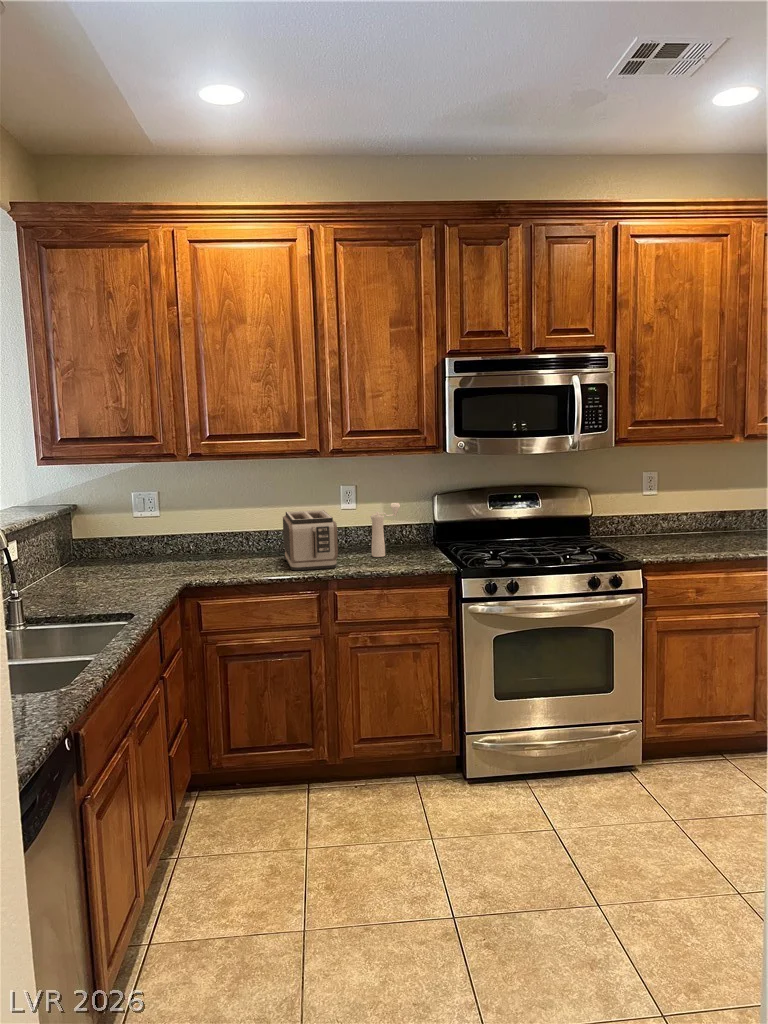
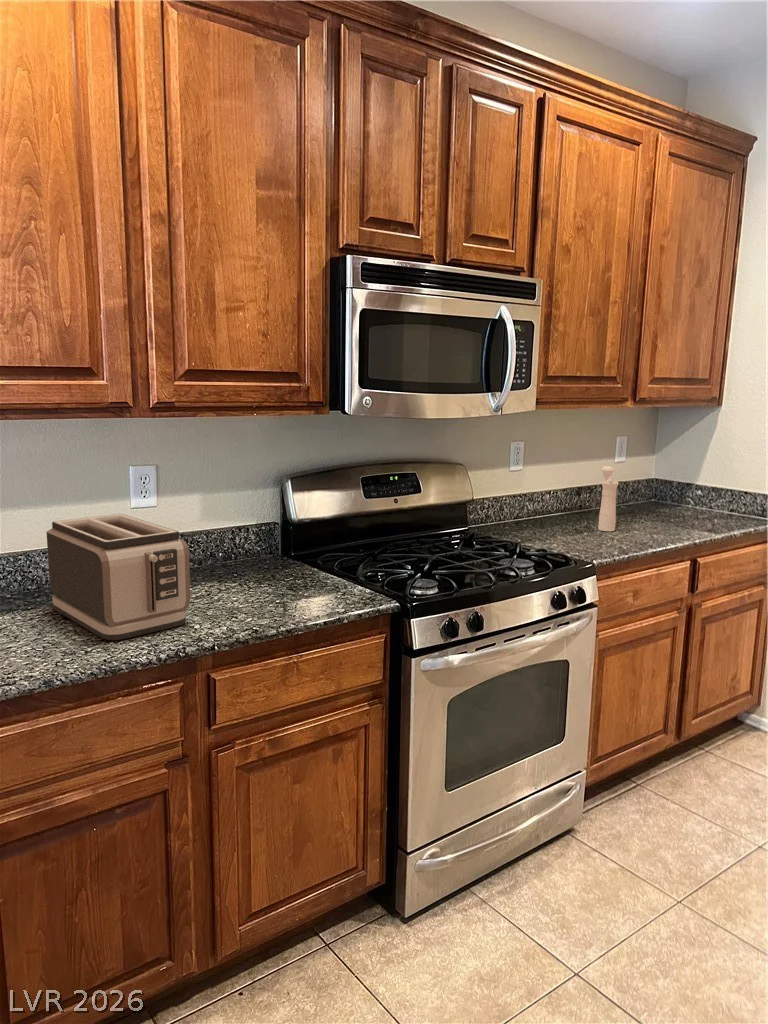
pepper mill: present [371,503,400,557] -> present [598,466,619,531]

